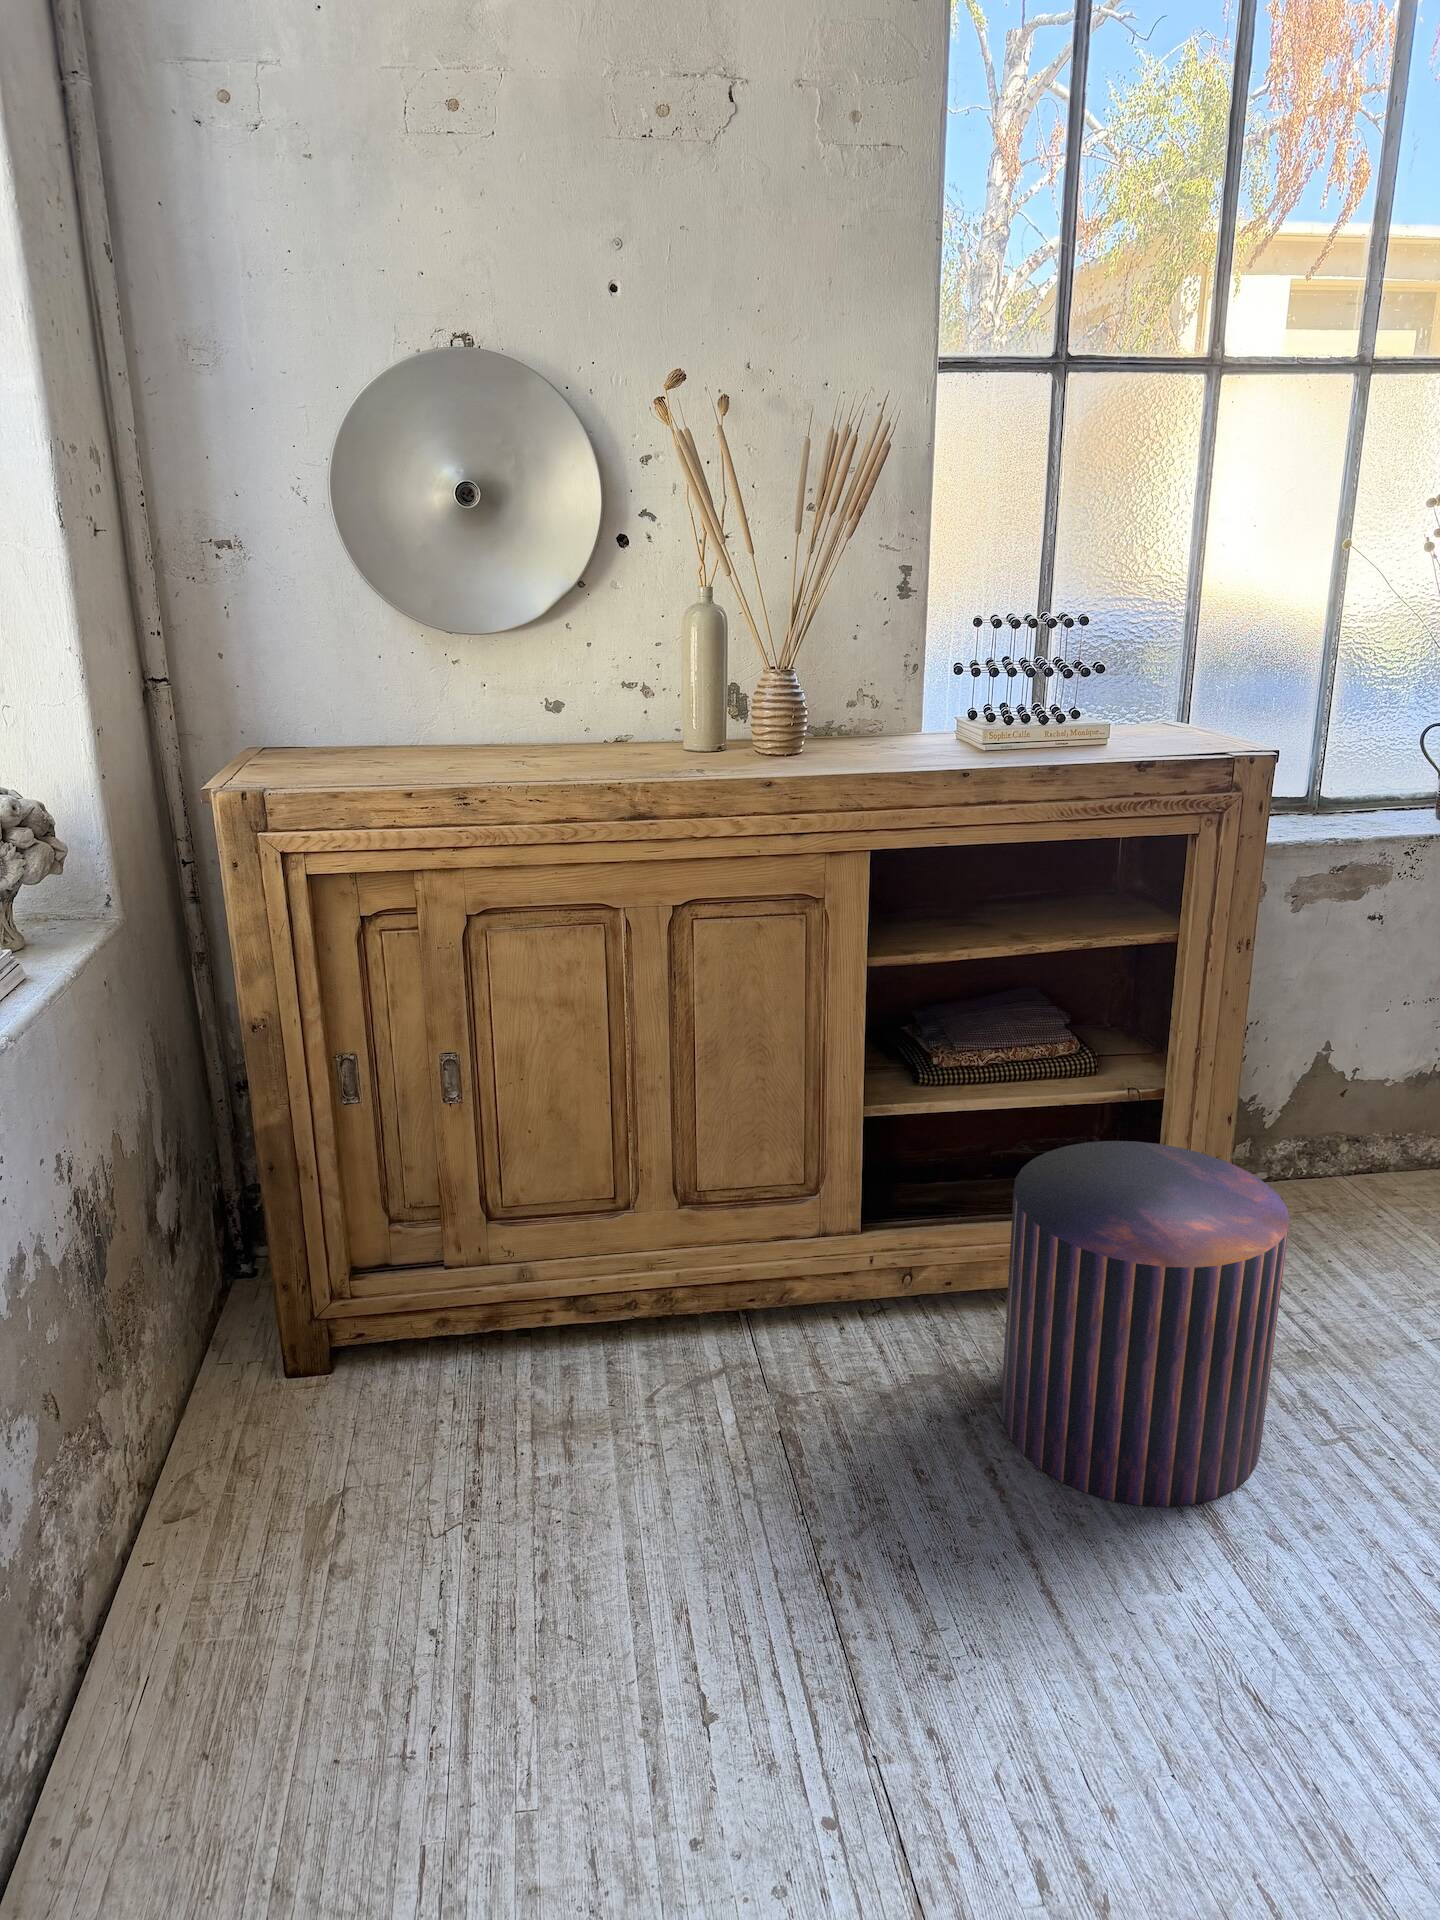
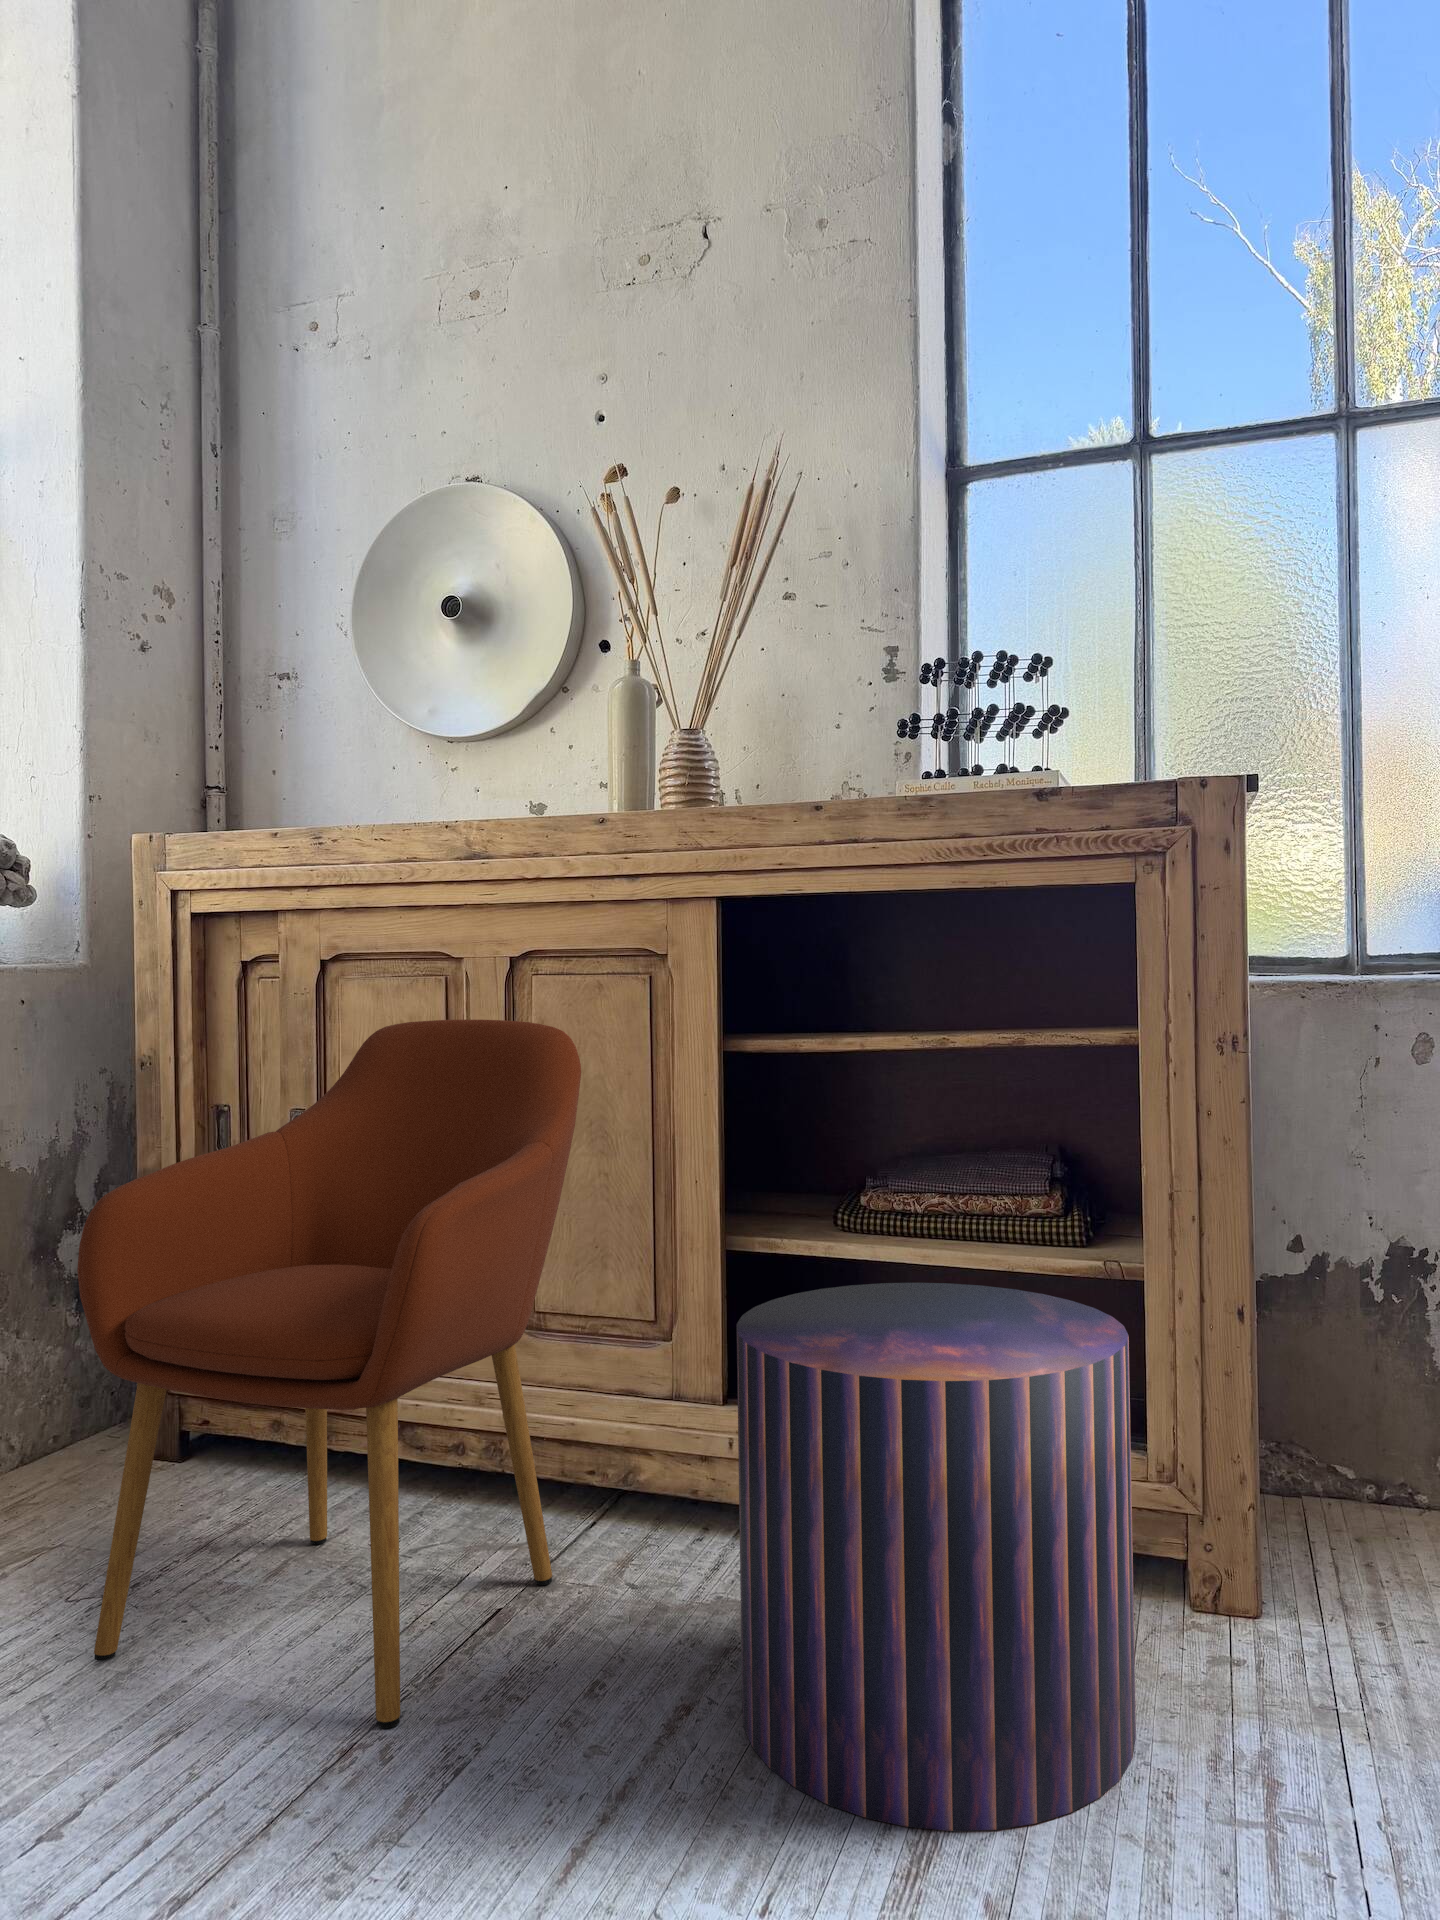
armchair: none [502,973,869,1574] -> present [77,1020,581,1728]

